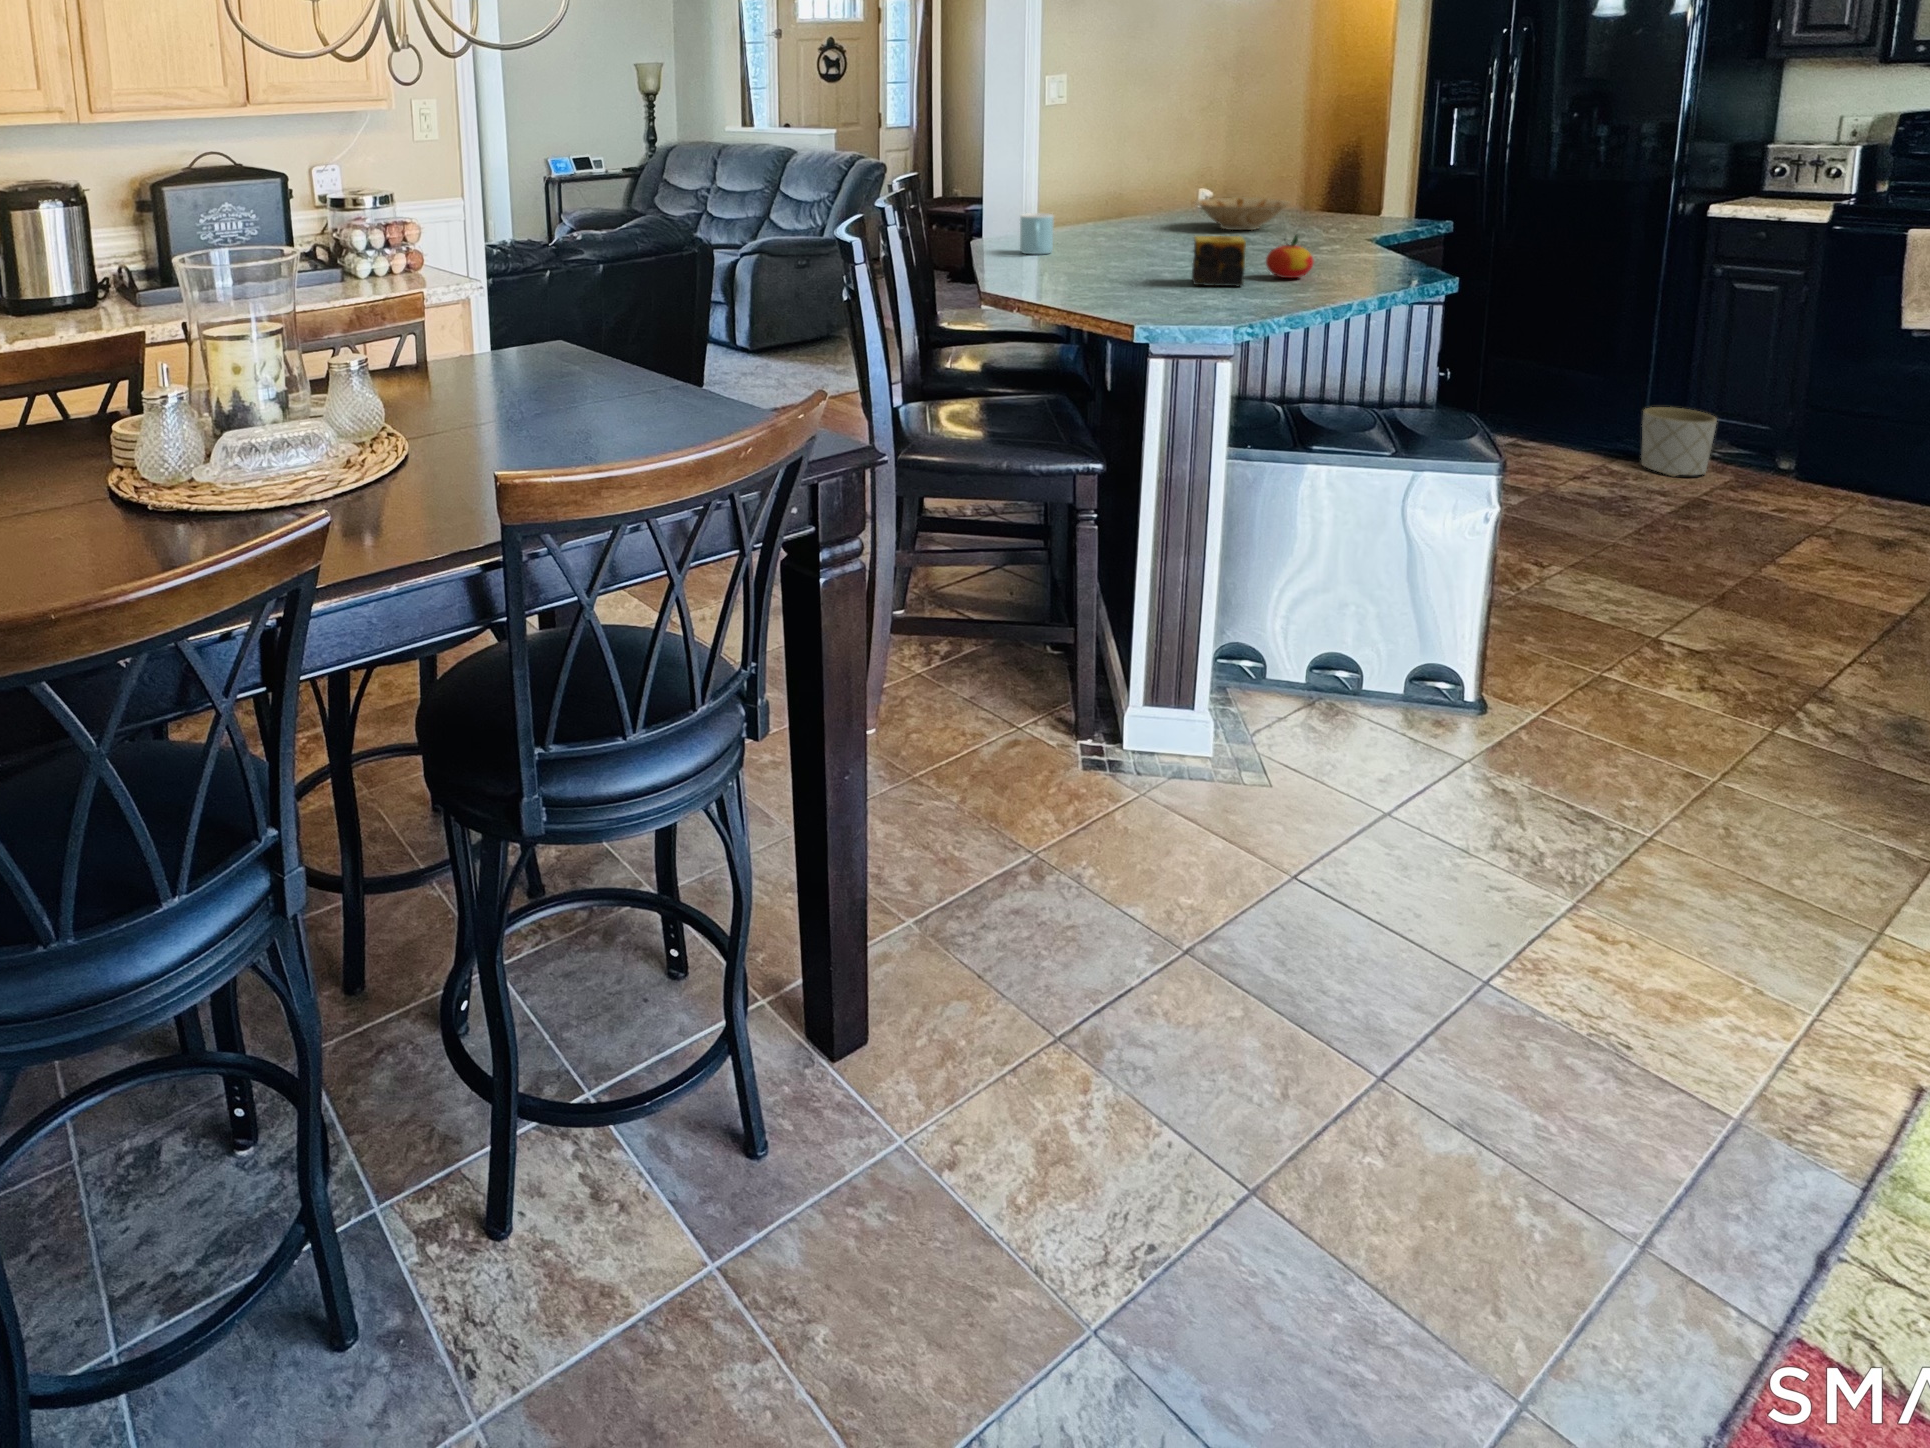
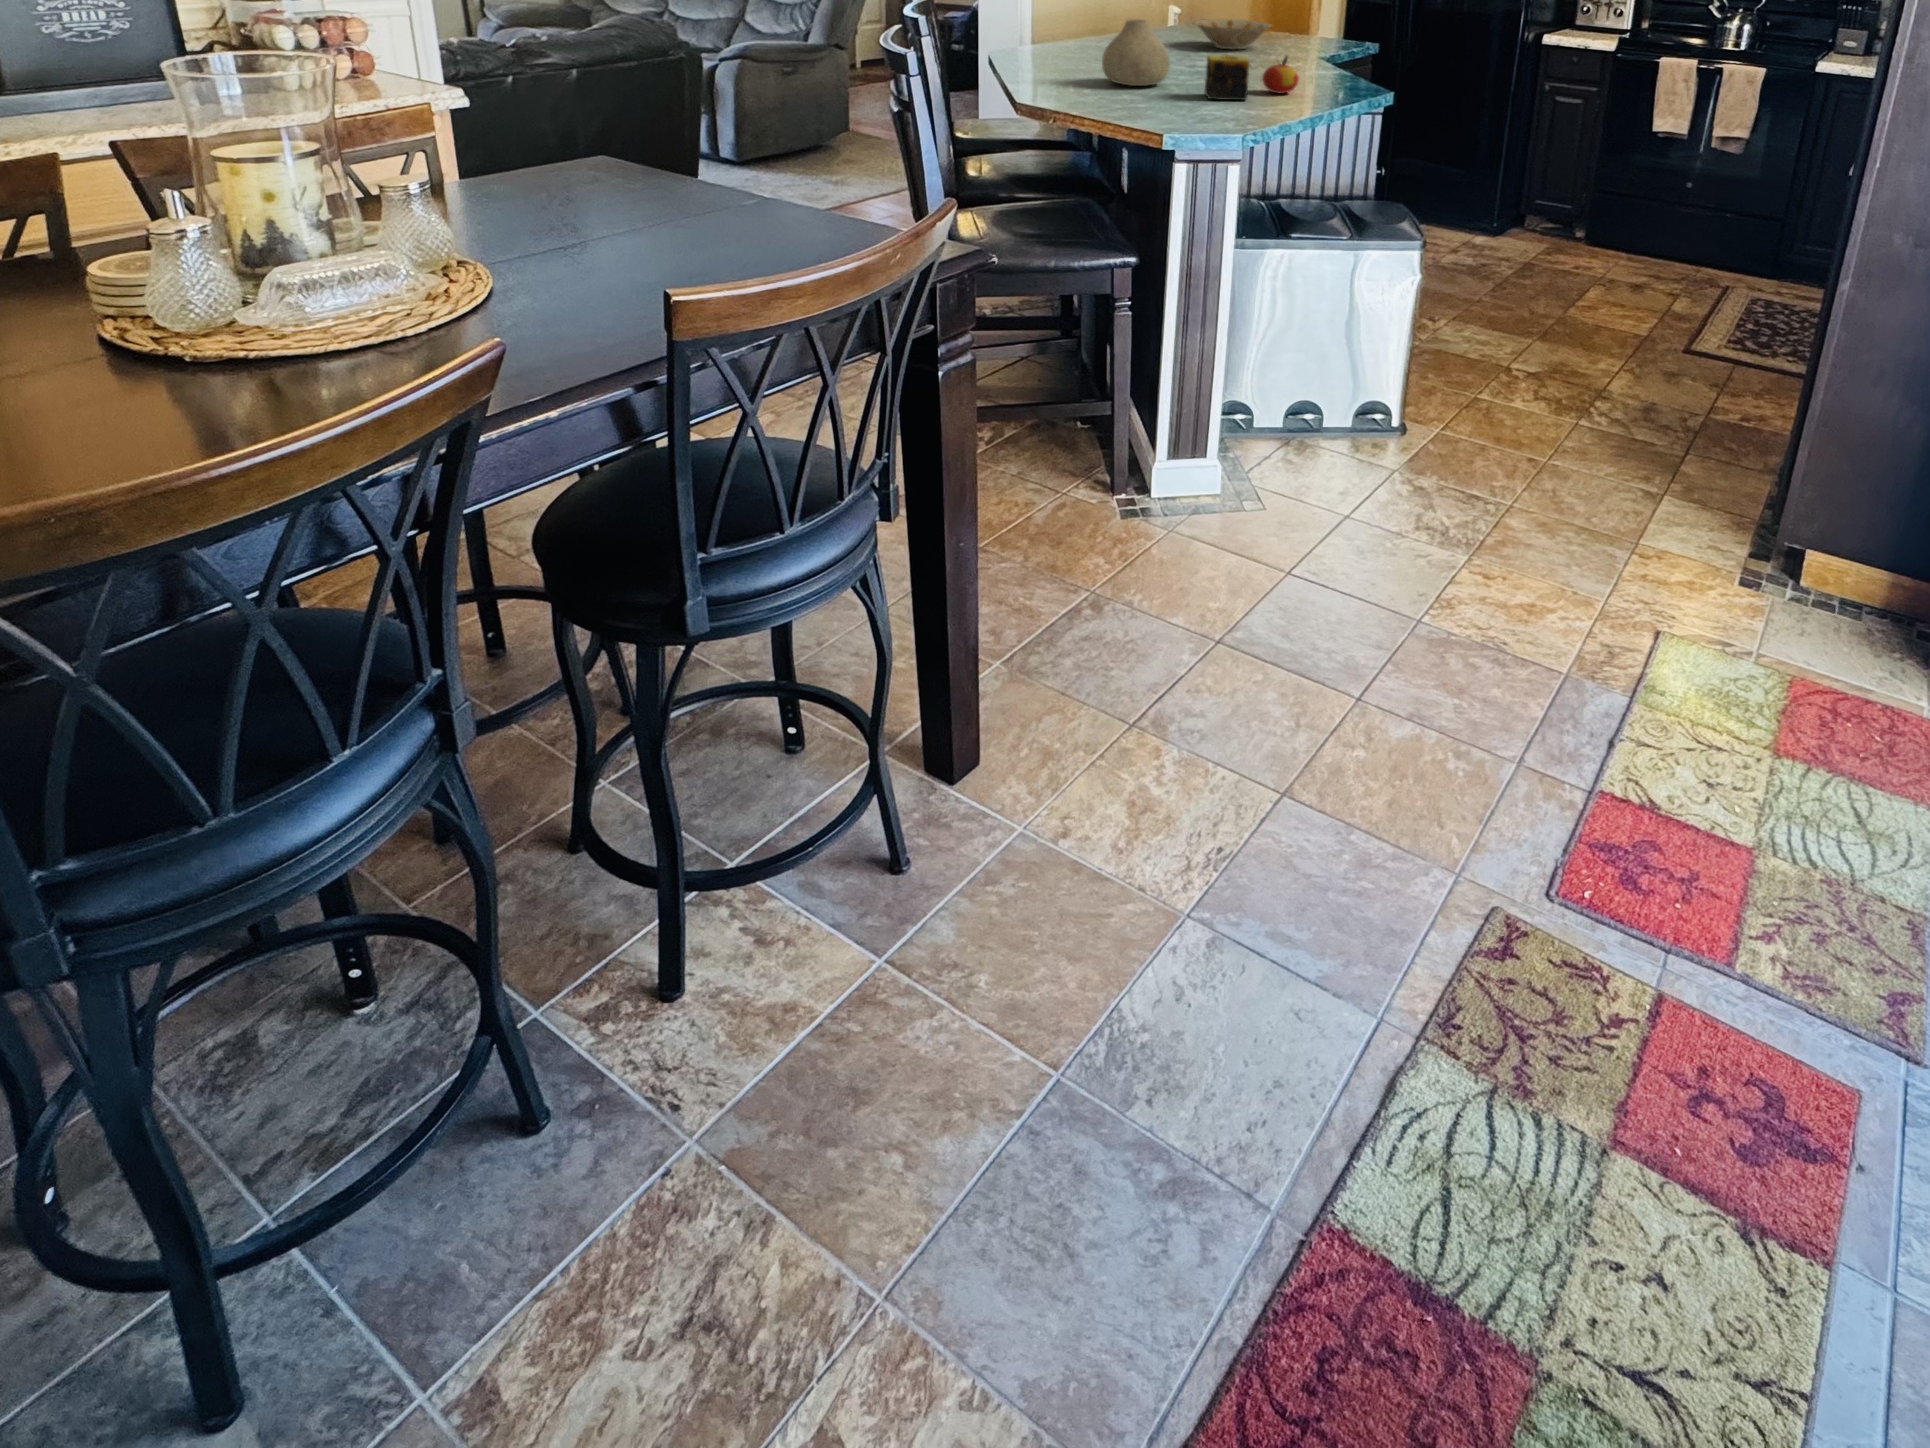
vase: none [1074,200,1152,271] -> present [1102,19,1170,86]
mug: present [1020,213,1054,254] -> none [1048,29,1079,69]
planter: present [1641,407,1717,477] -> none [1500,196,1547,249]

